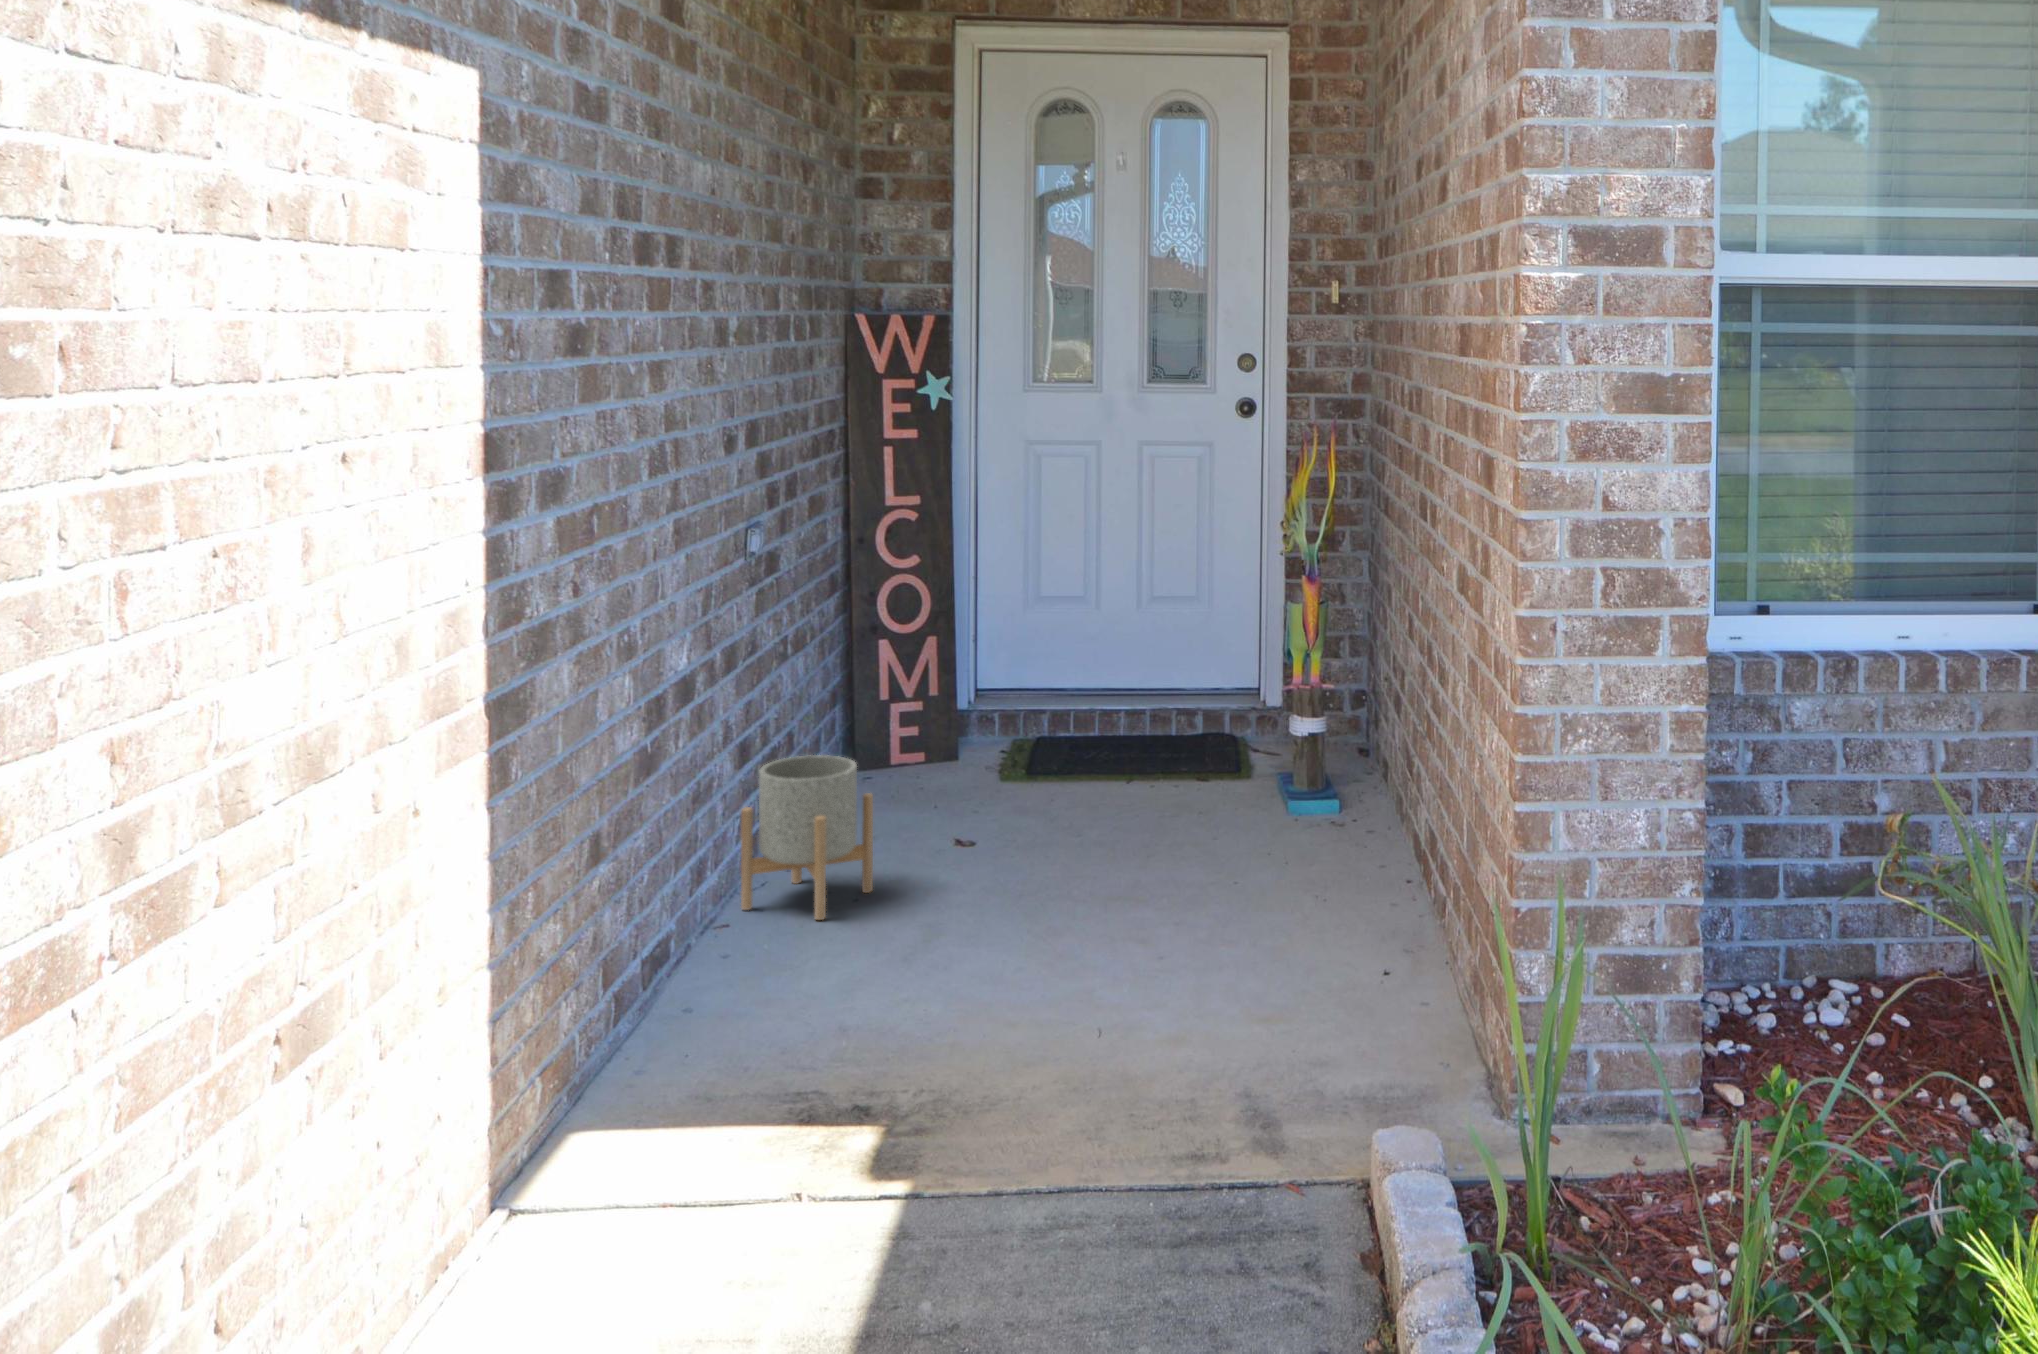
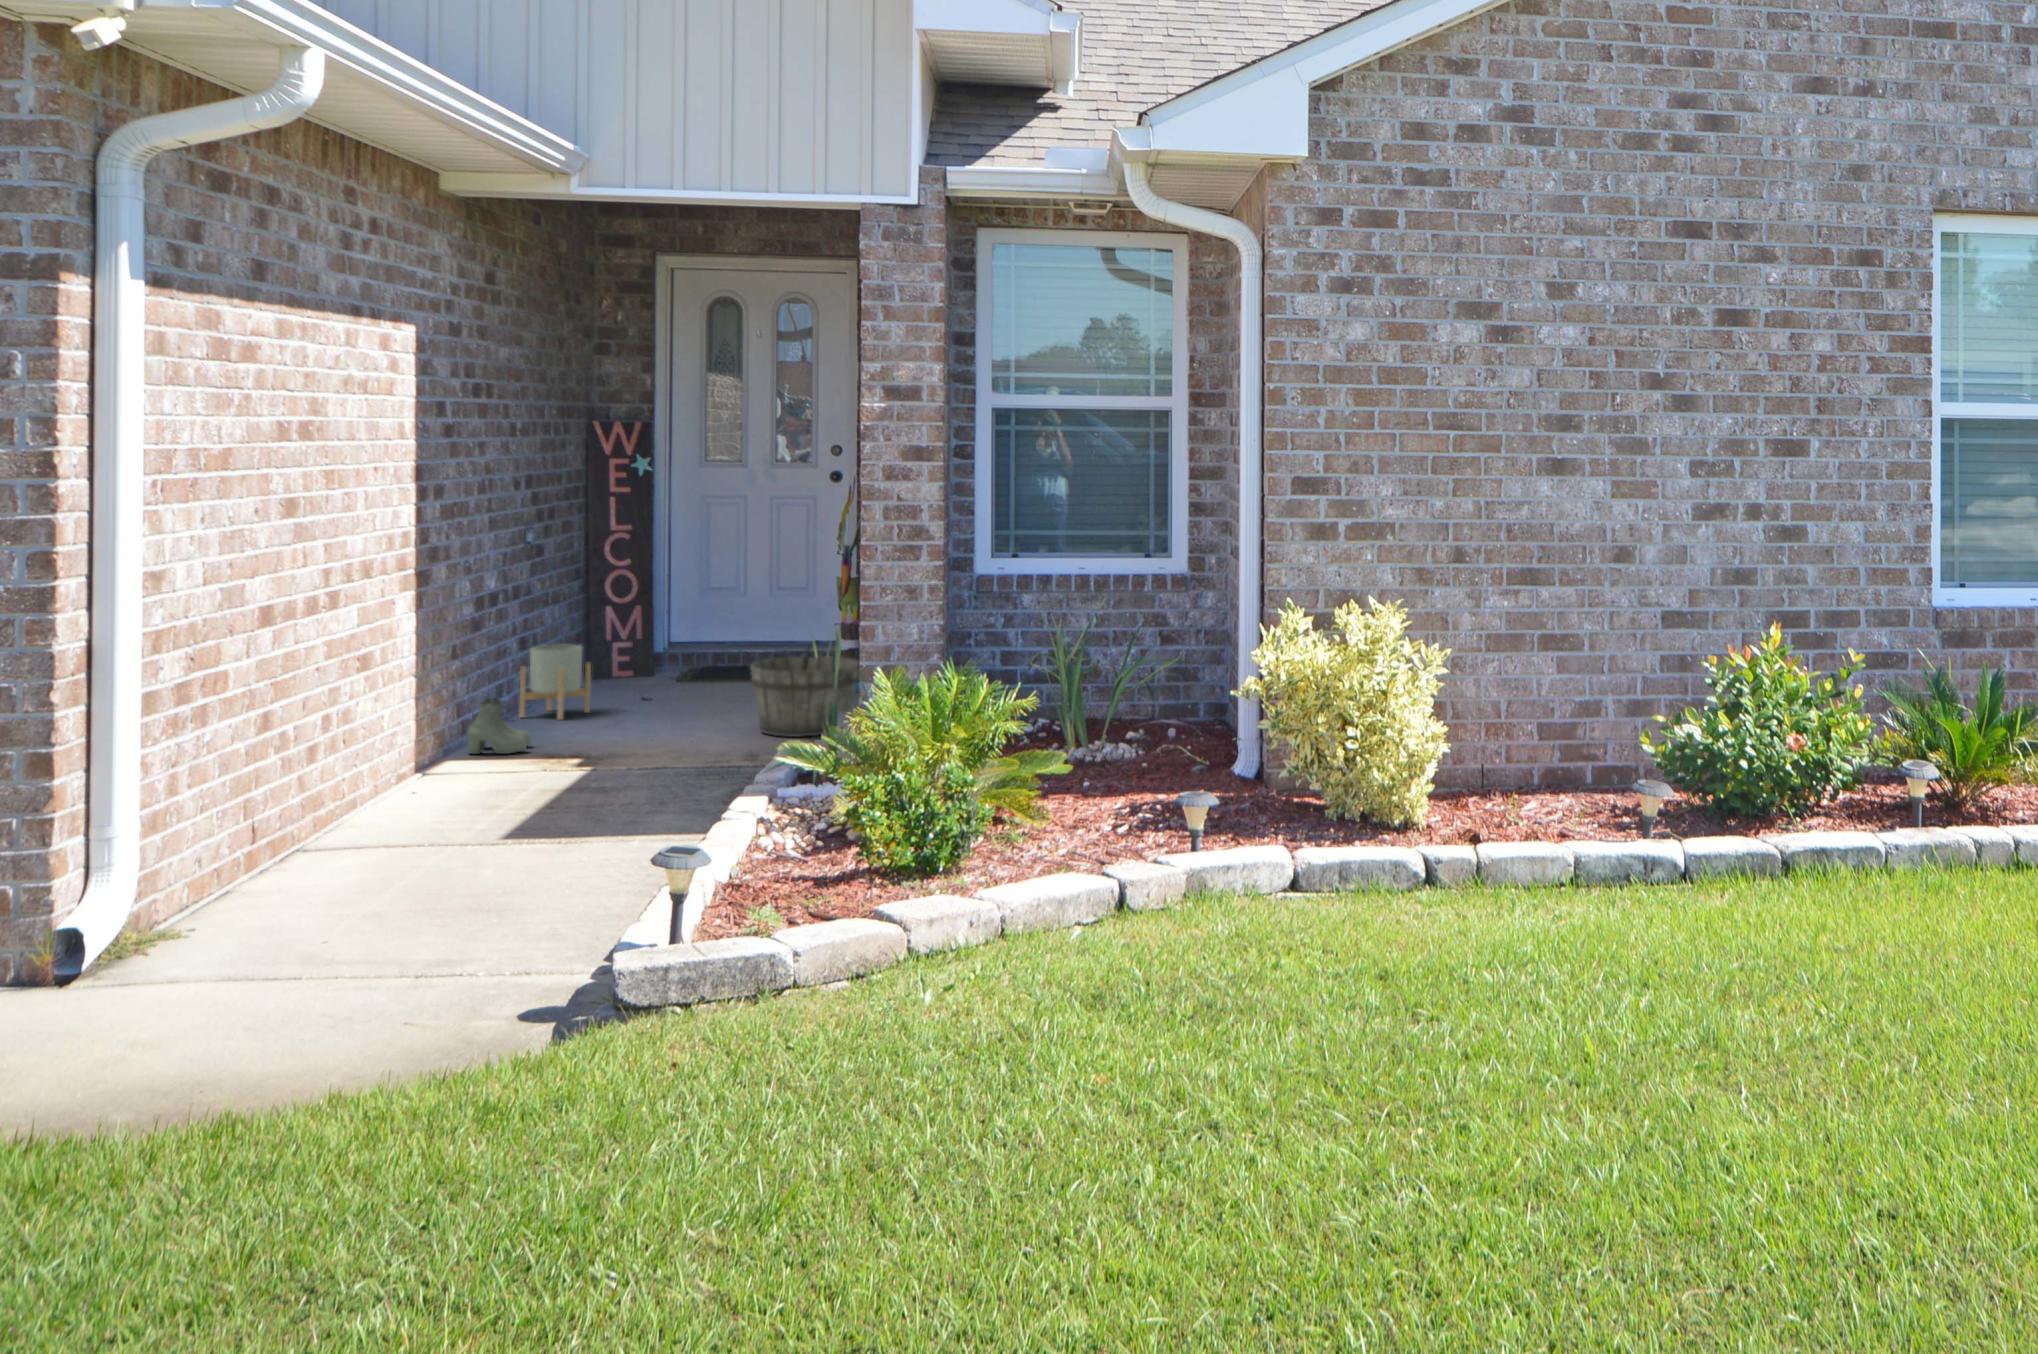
wooden bucket: none [1209,789,1439,1014] -> present [751,647,860,737]
boots: none [632,932,769,1078] -> present [467,698,531,754]

